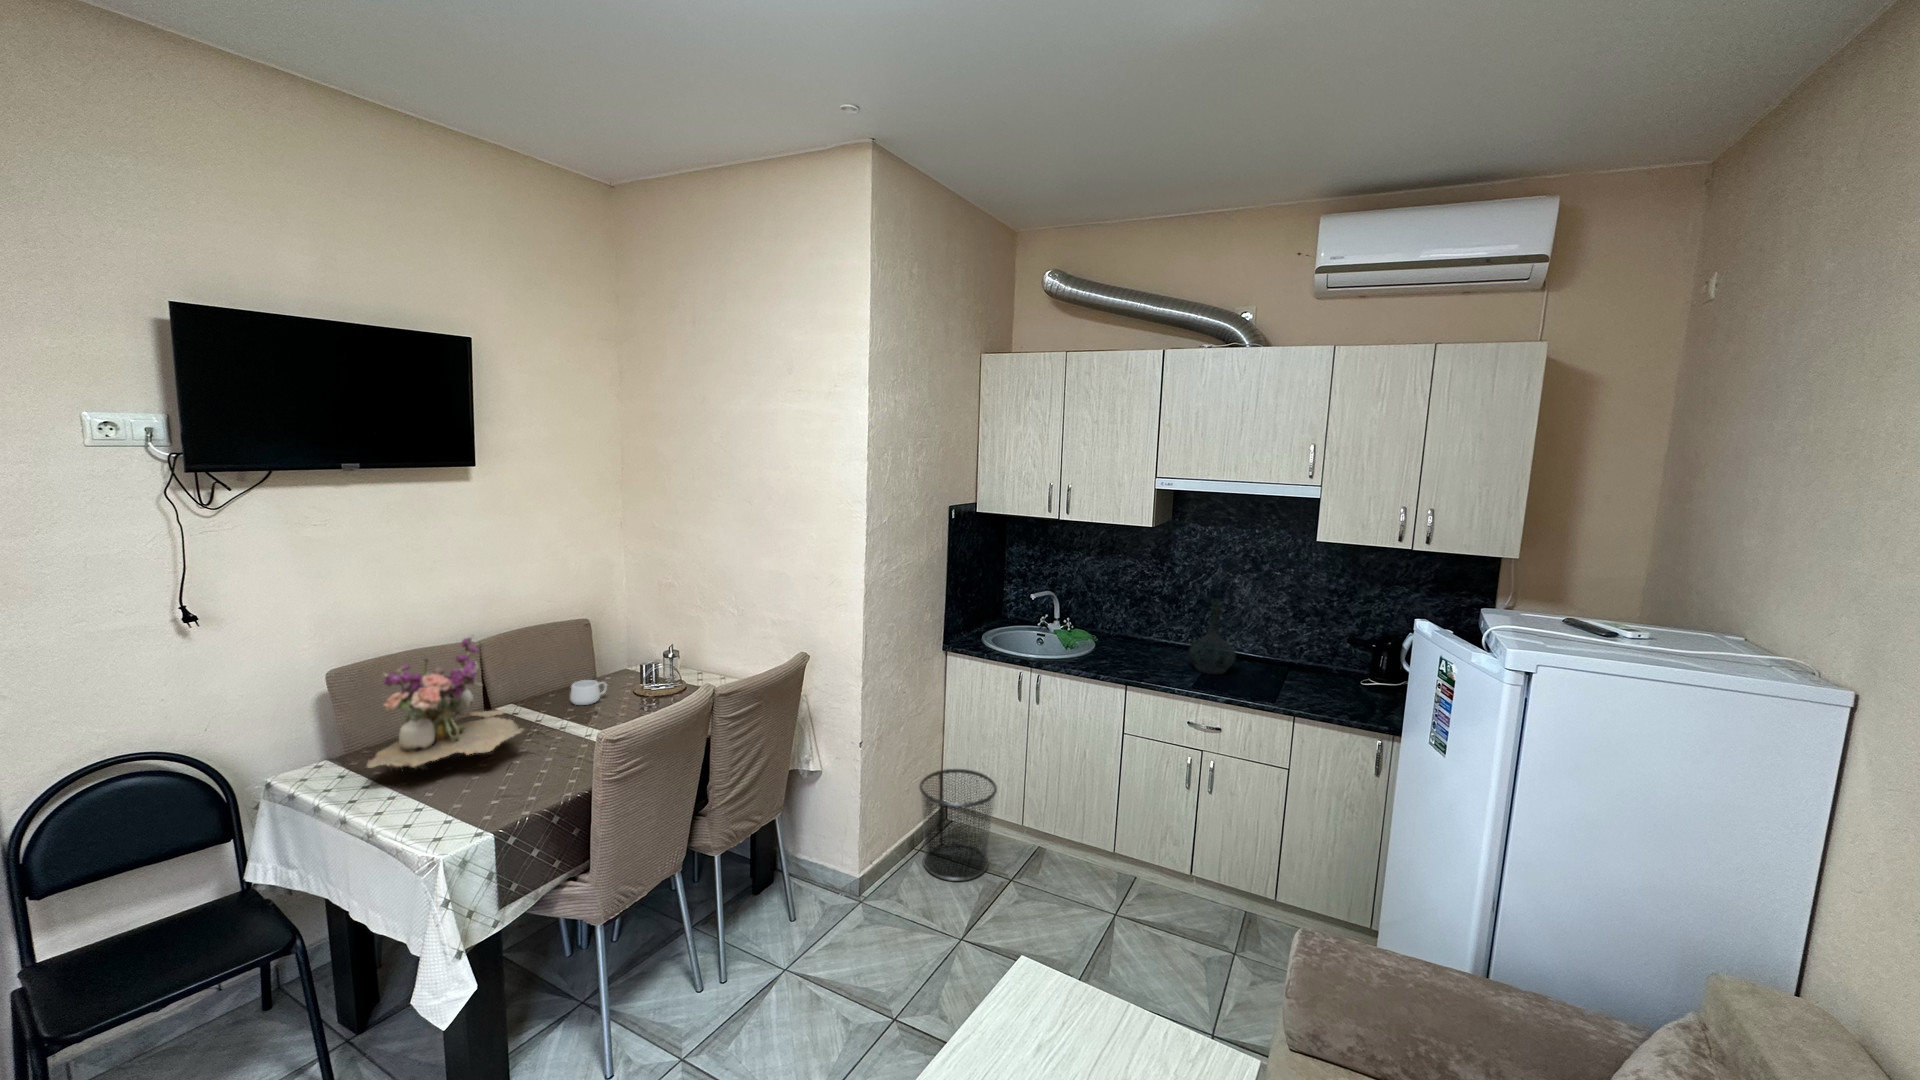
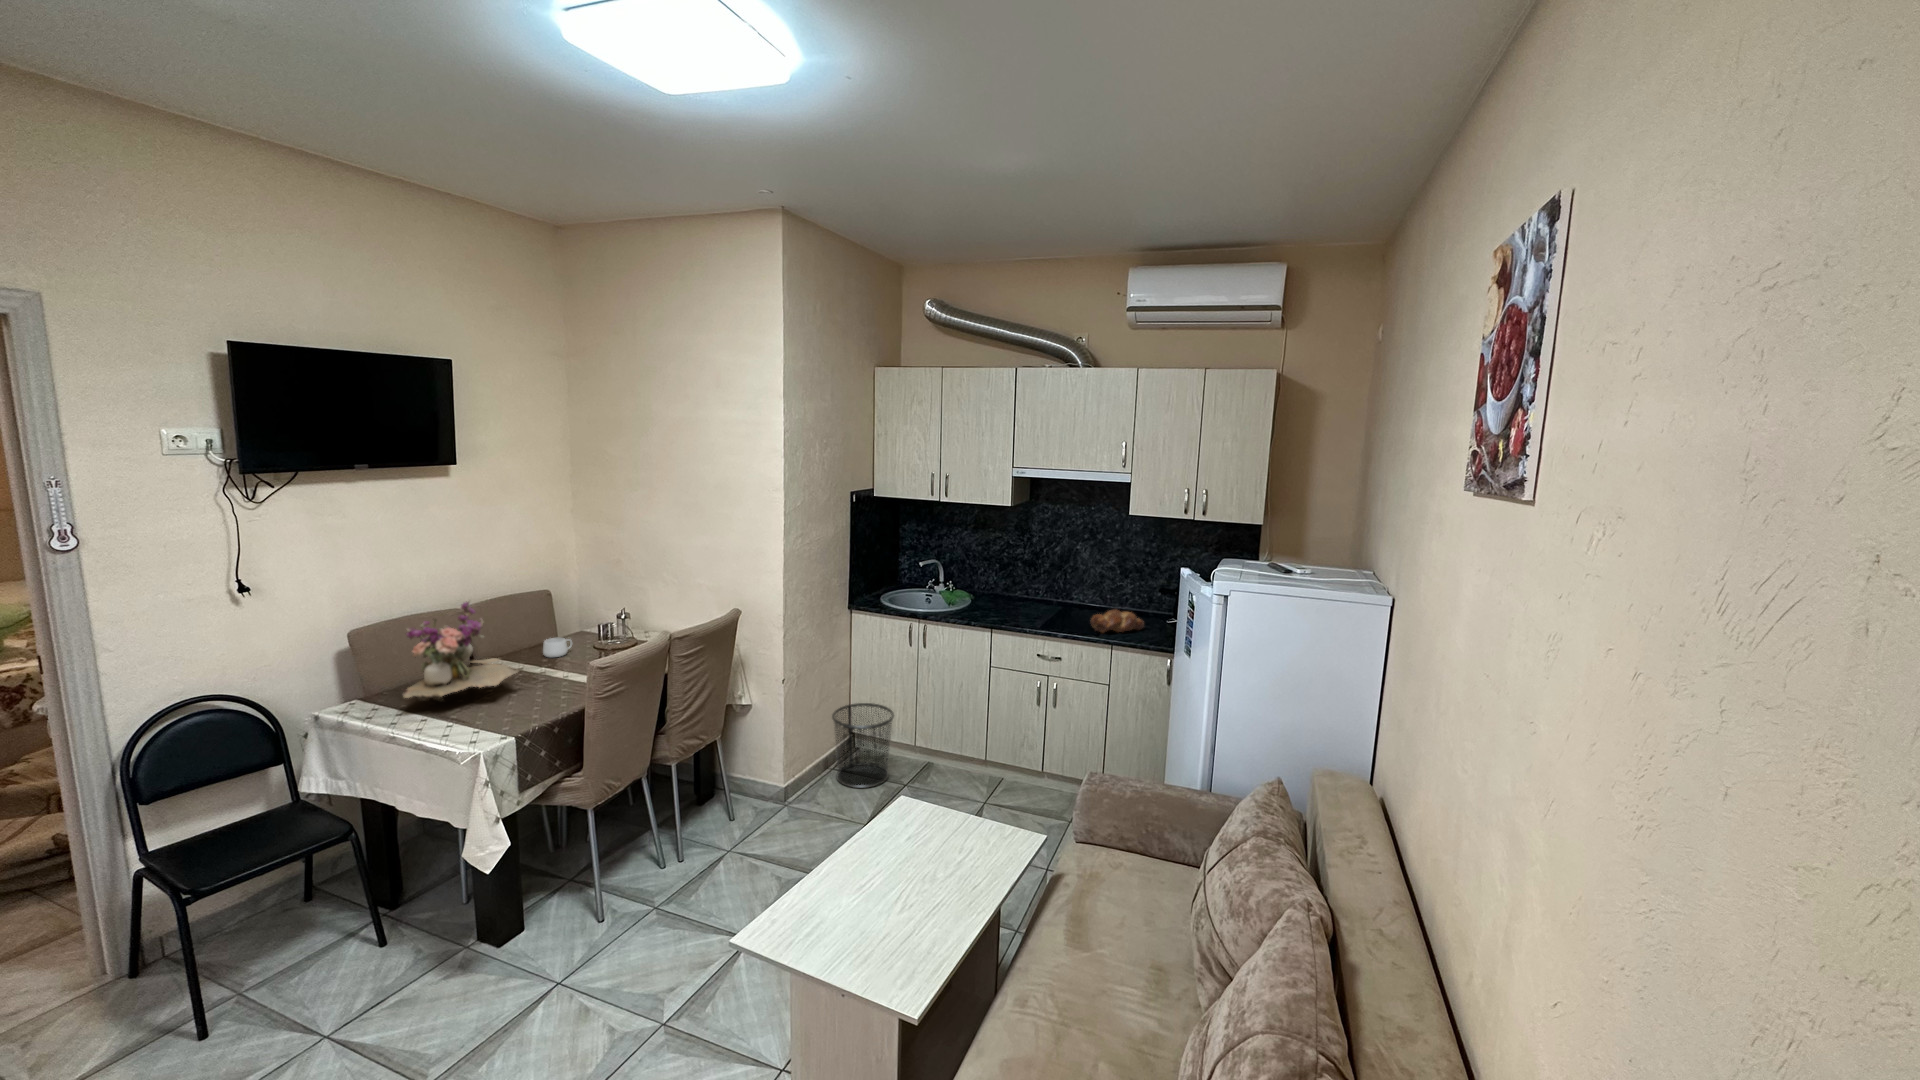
bottle: present [1188,599,1236,674] -> none [1041,561,1076,619]
bread loaf: none [1260,666,1335,697] -> present [1091,609,1144,633]

